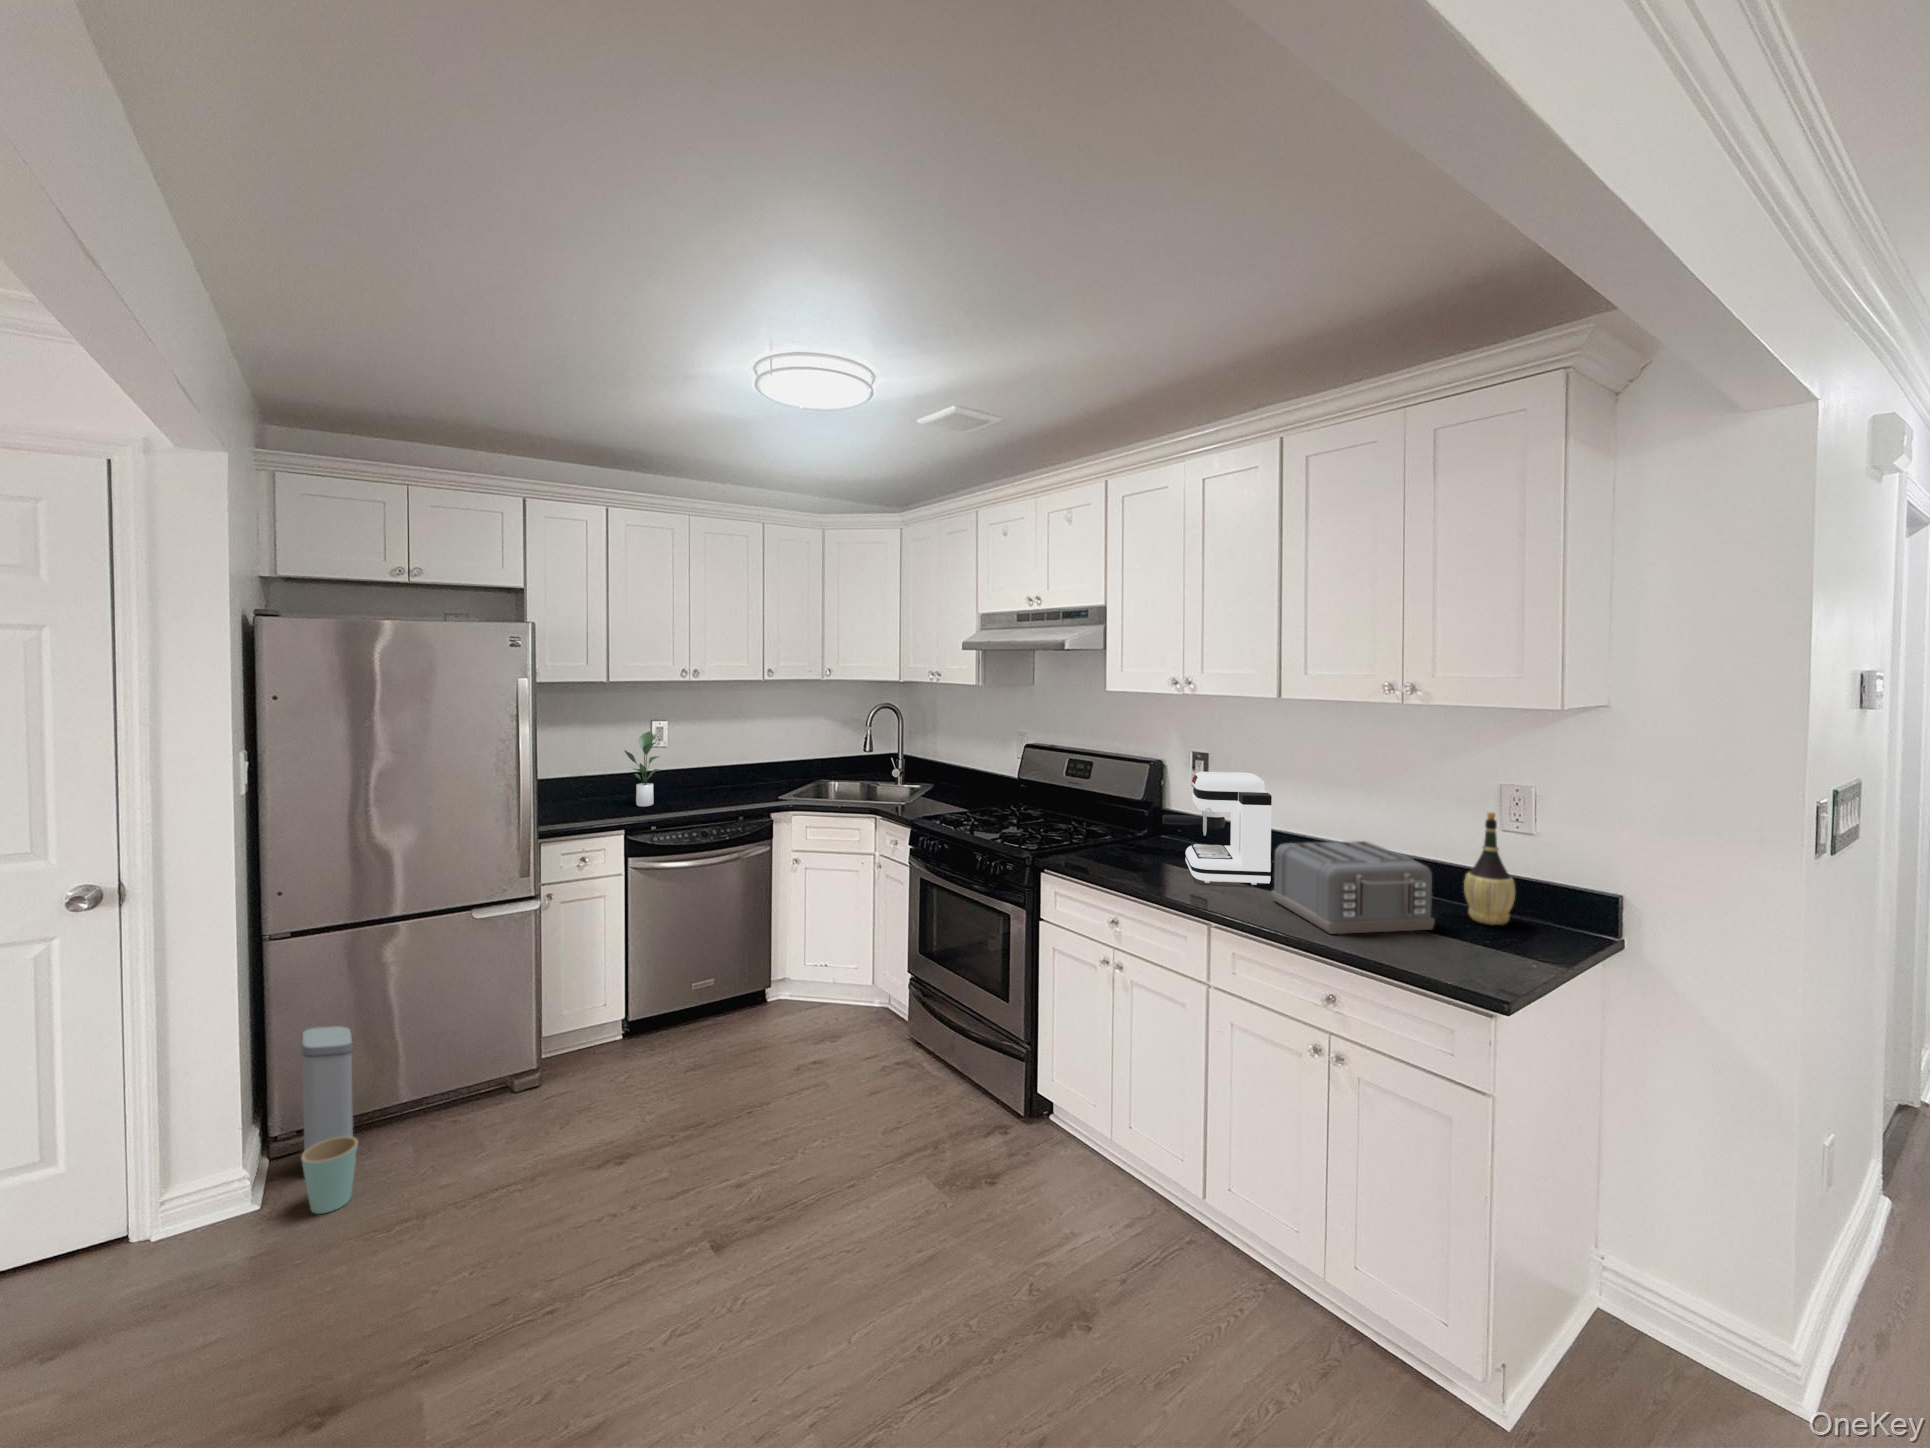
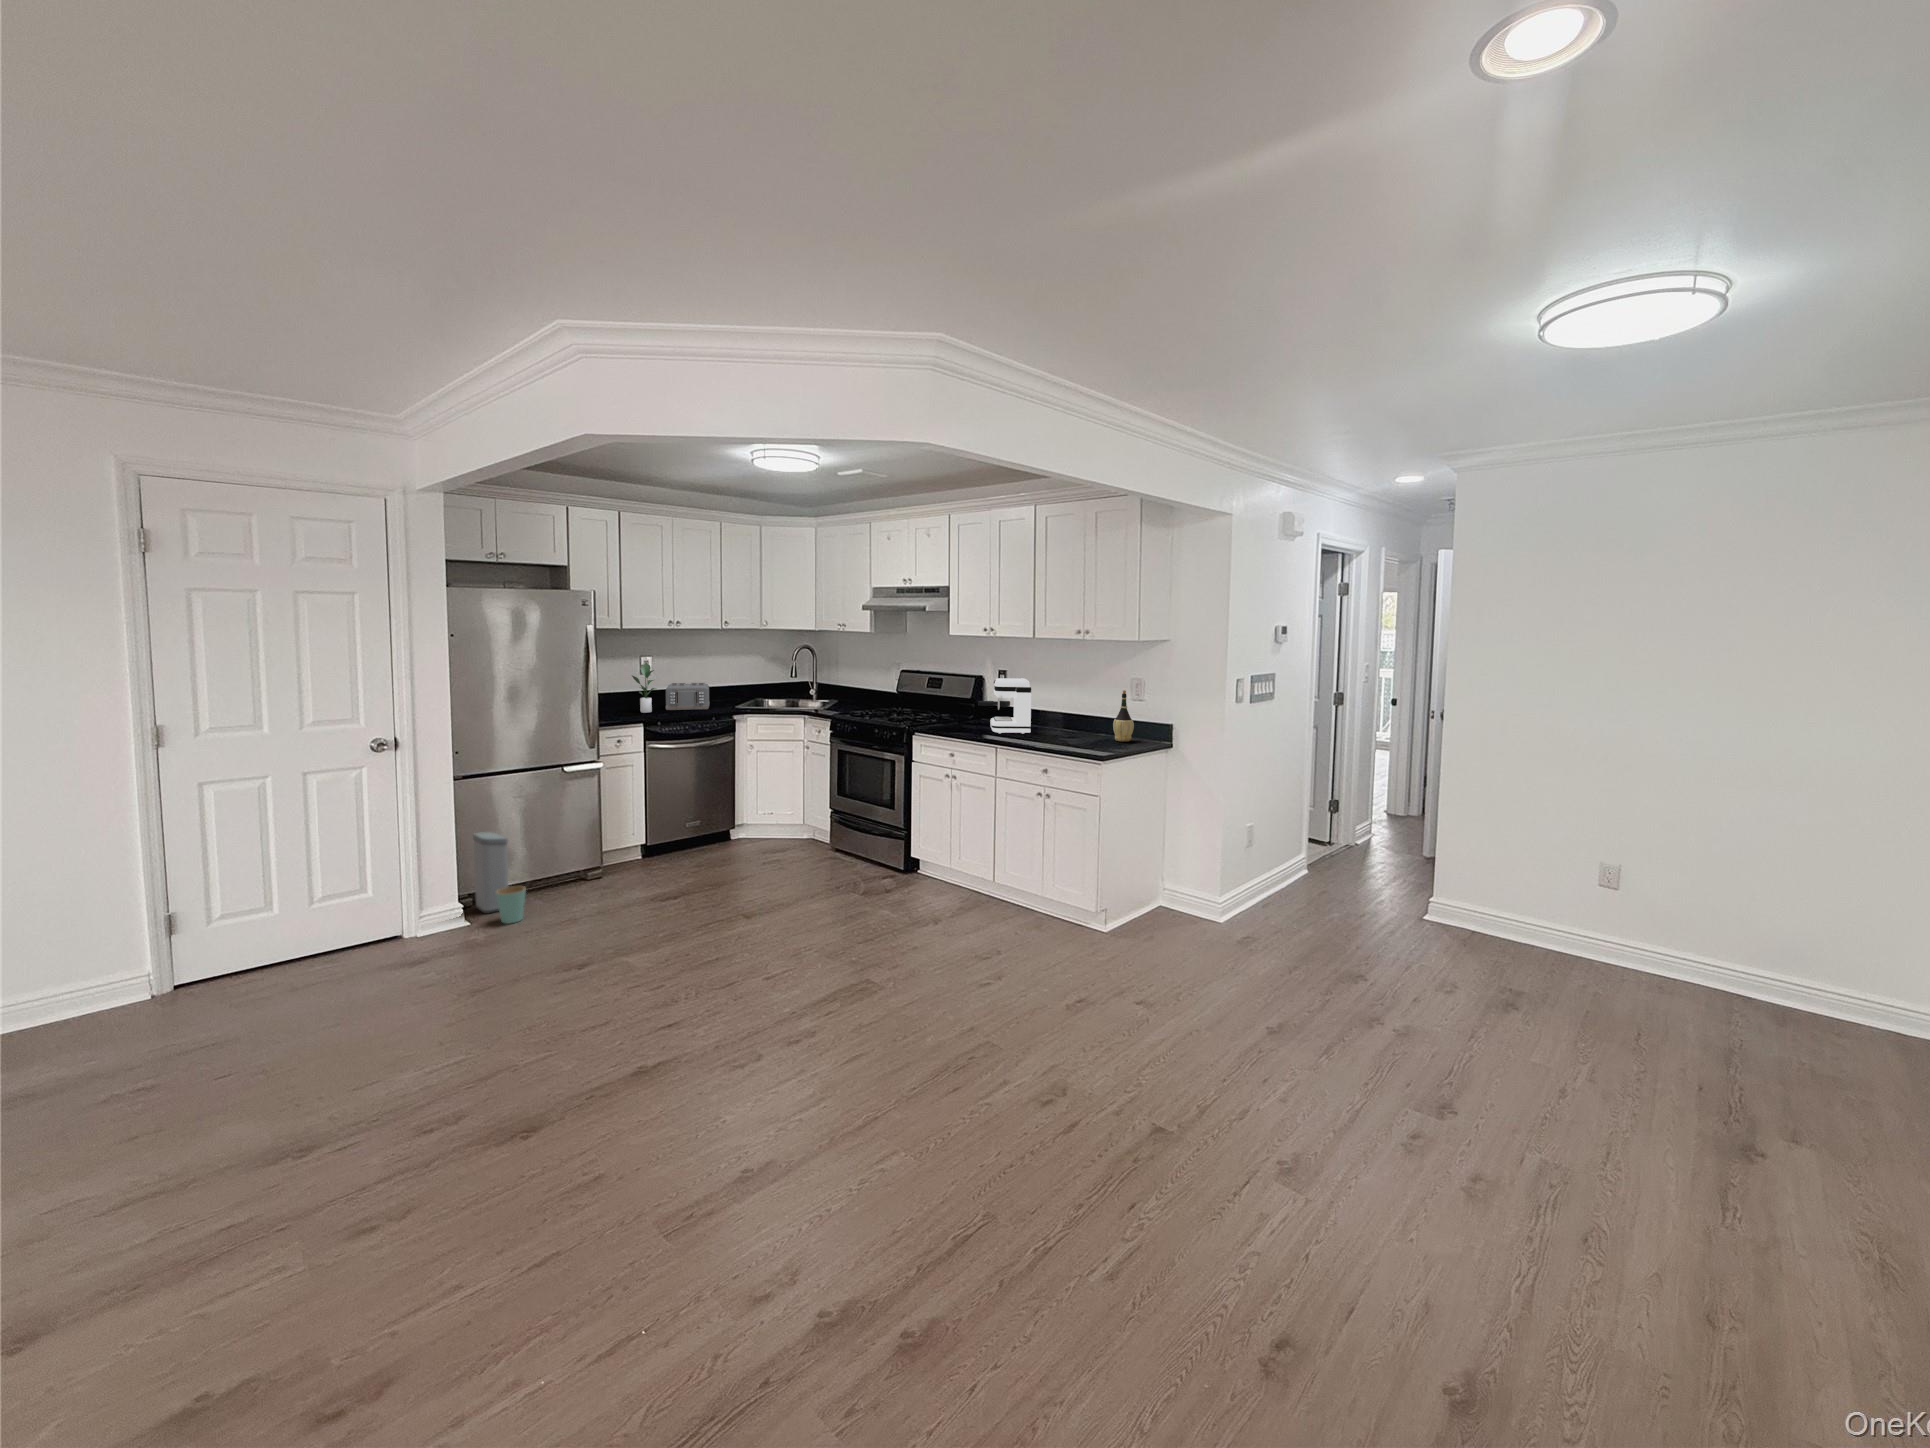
toaster: present [1272,841,1434,934] -> present [665,683,709,710]

